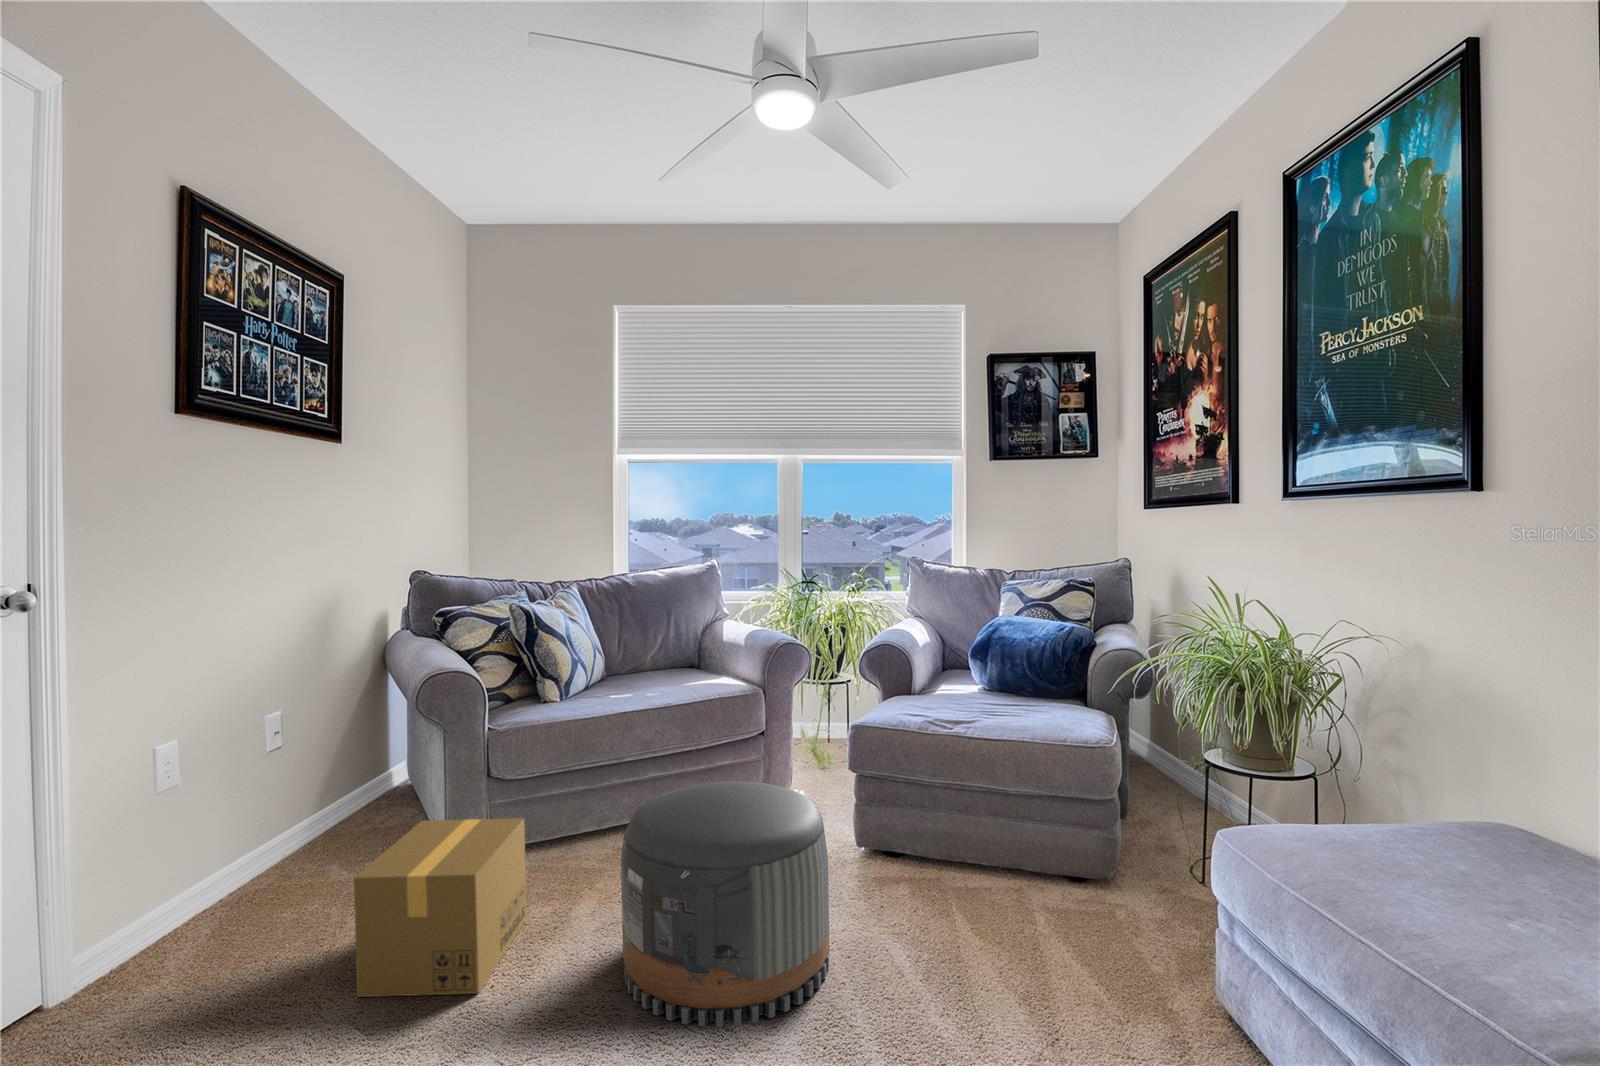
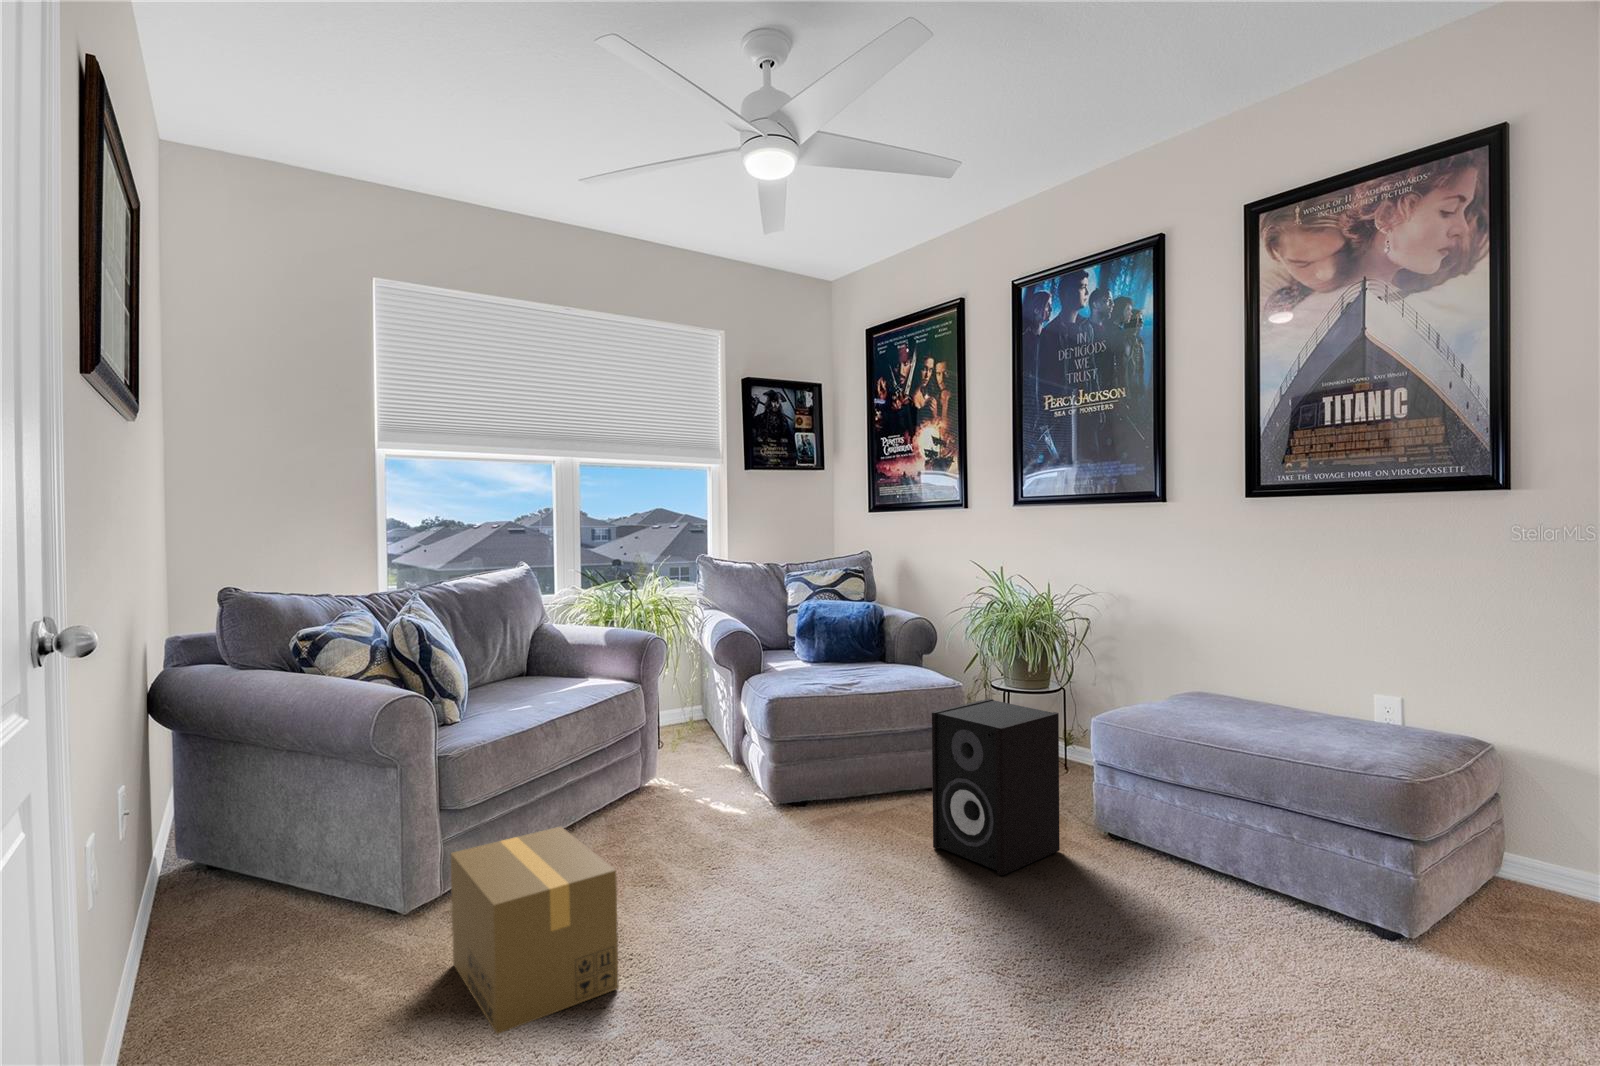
speaker: none [964,770,1133,1022] -> present [932,699,1060,875]
pouf: present [621,781,830,1027] -> none [699,748,878,948]

